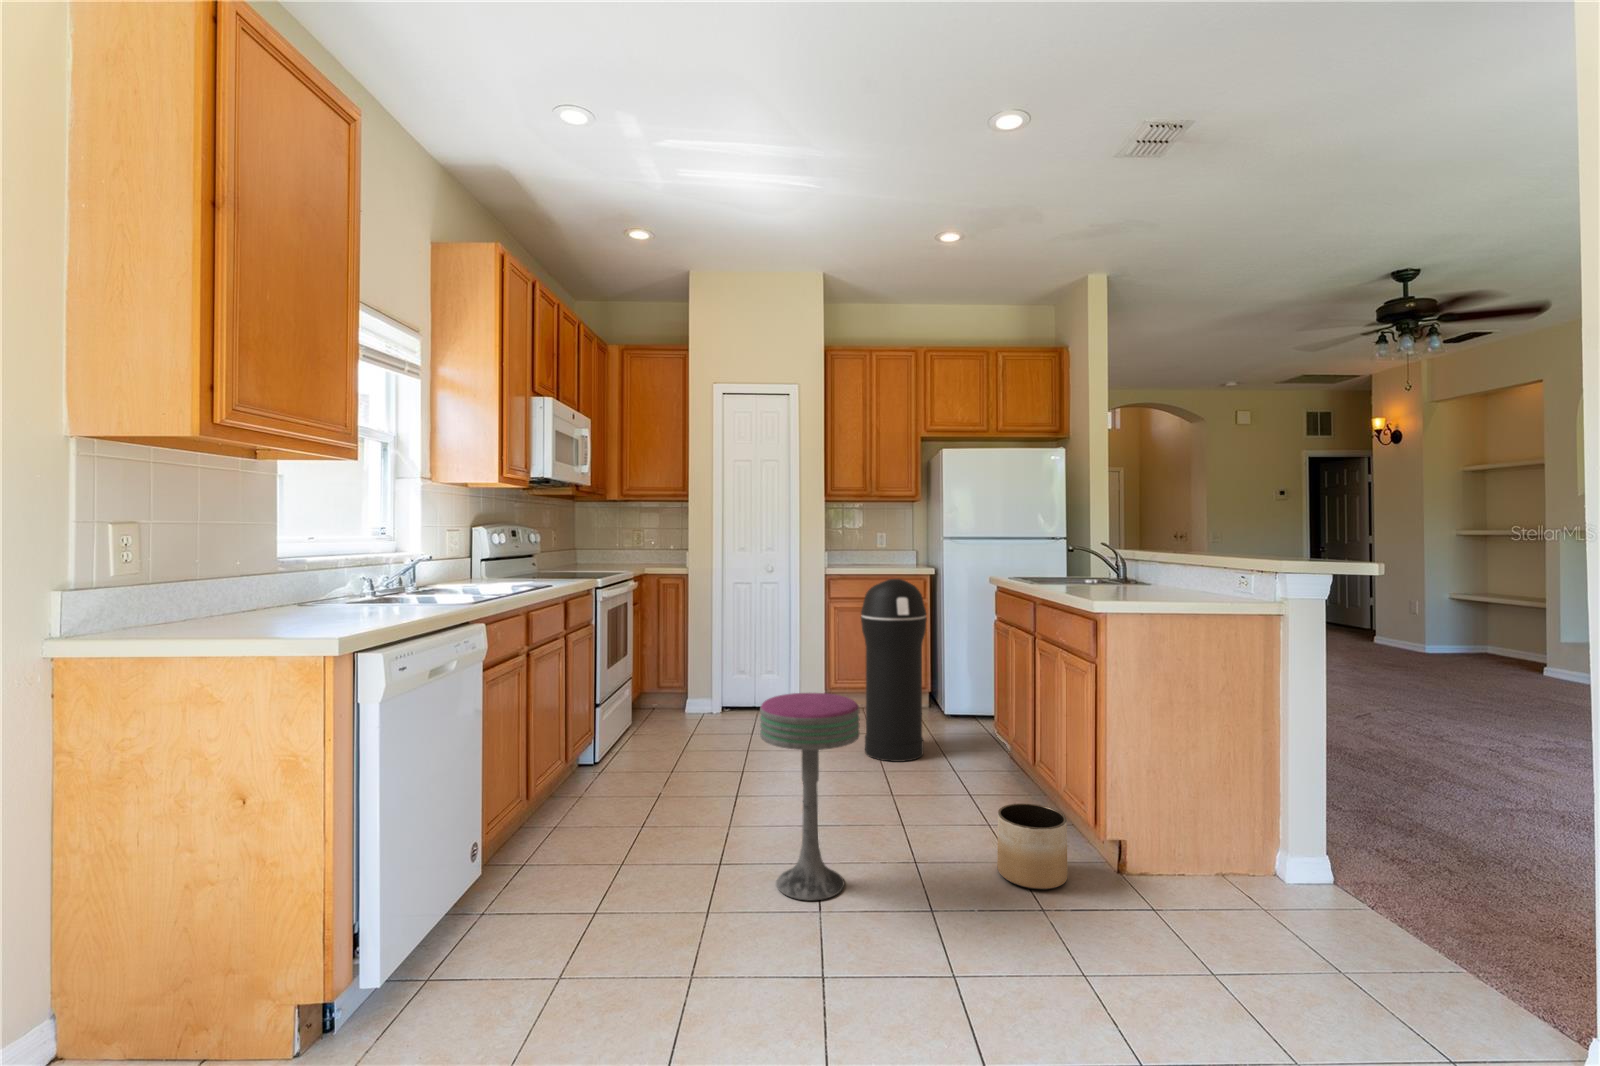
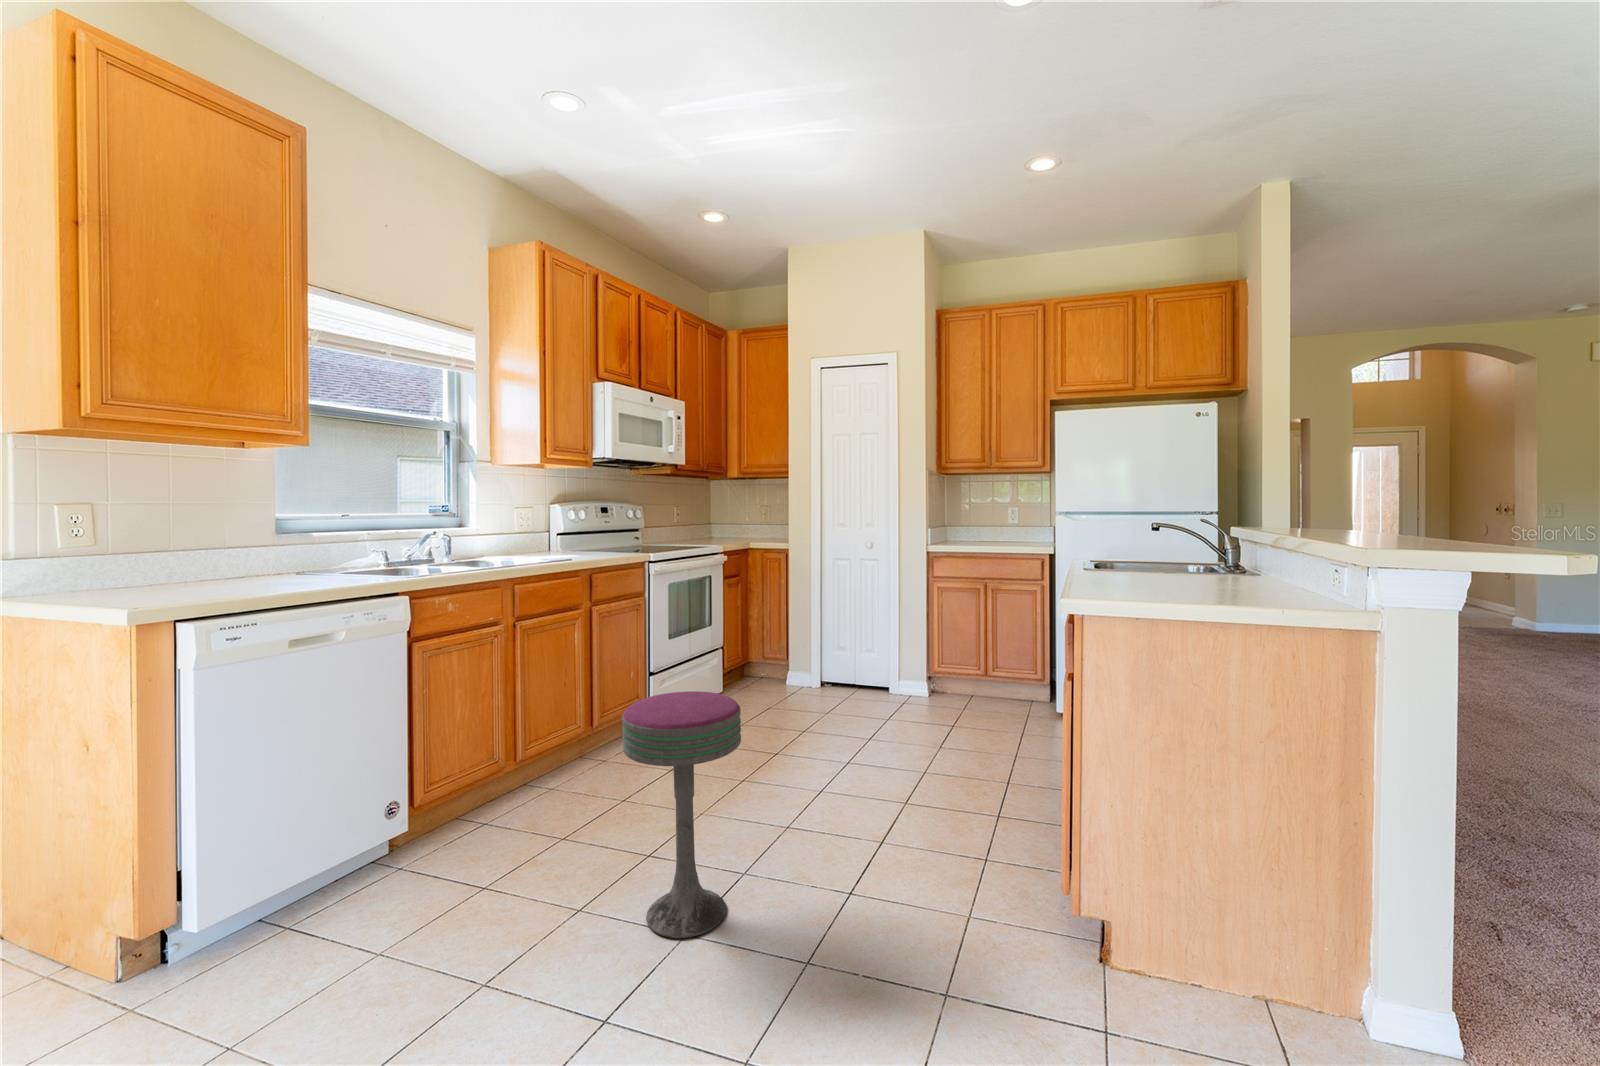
trash can: present [861,579,927,762] -> none [910,558,989,774]
planter: present [997,803,1068,890] -> none [909,869,1002,1004]

